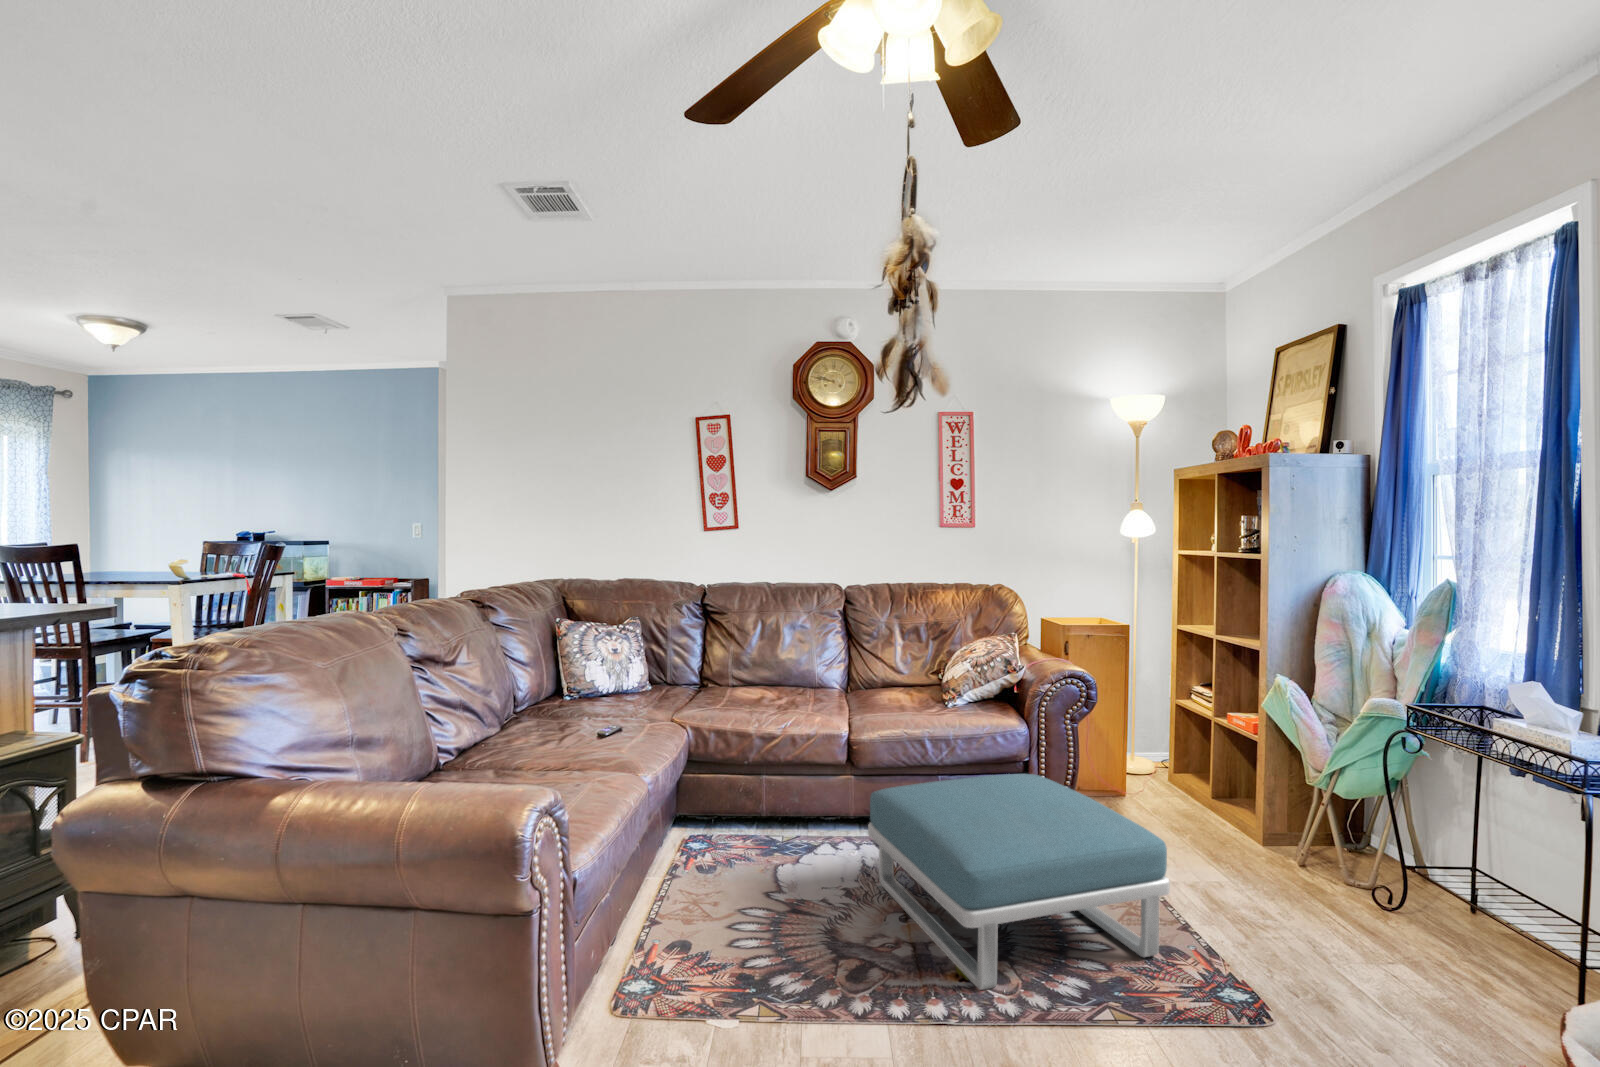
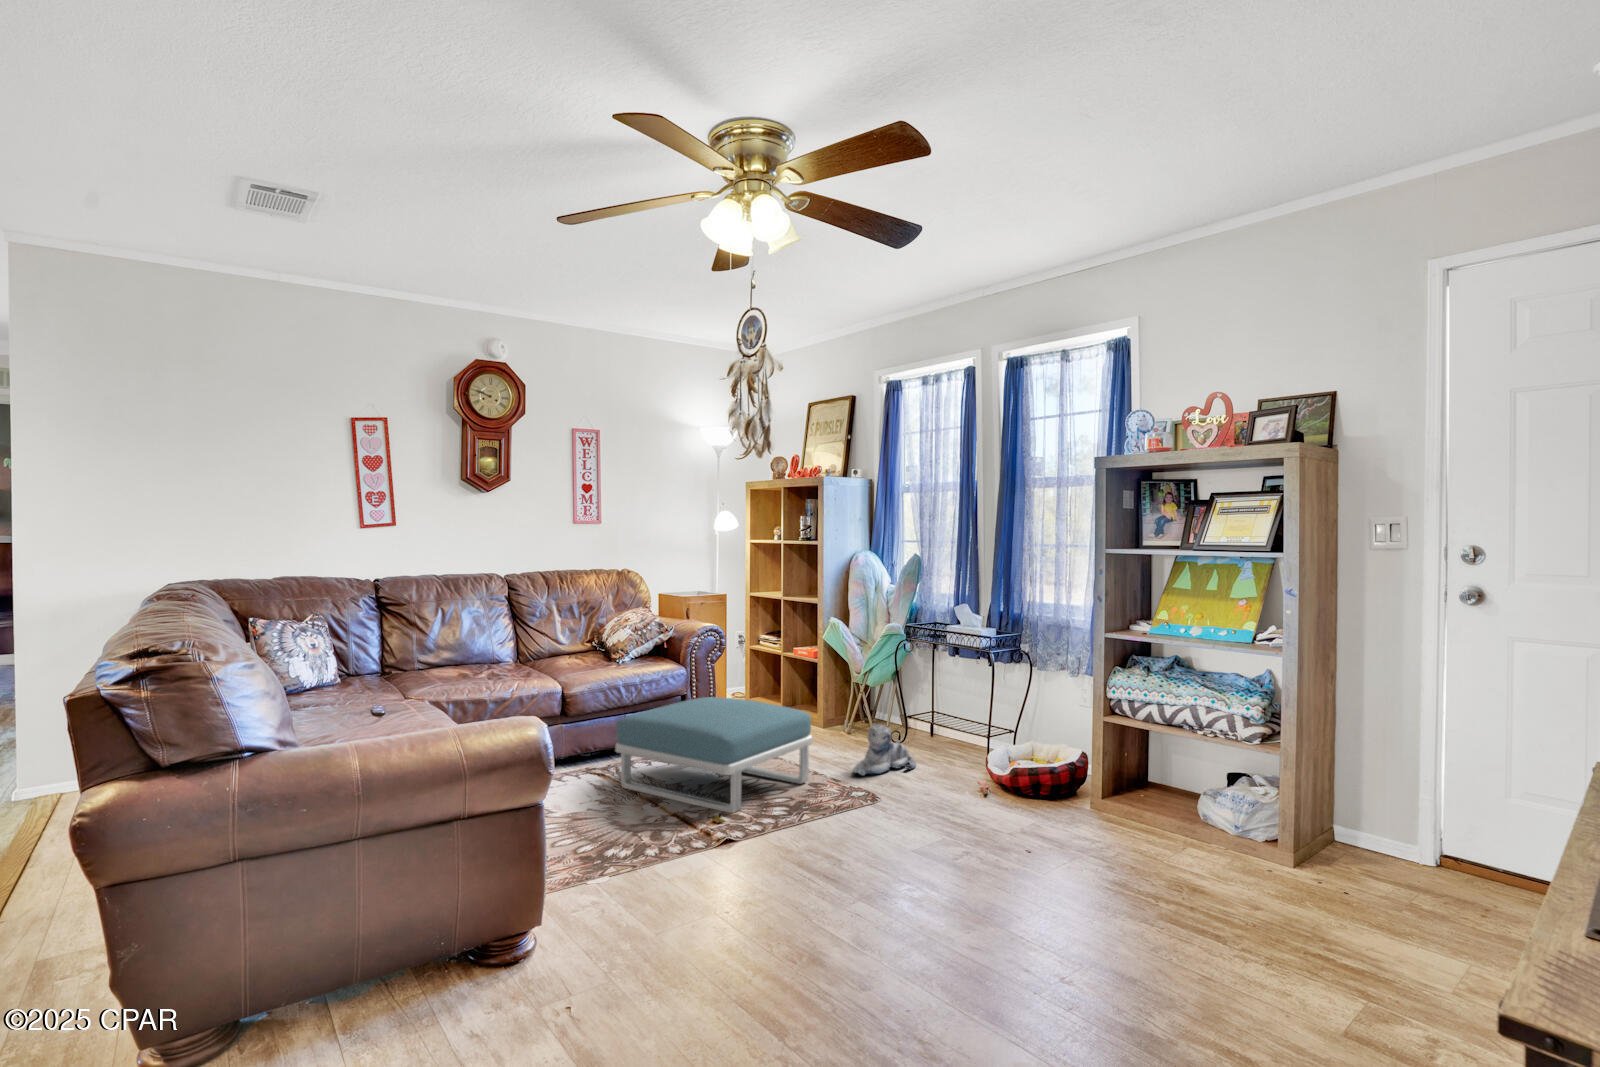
plush toy: none [1255,880,1408,987] -> present [853,723,916,776]

